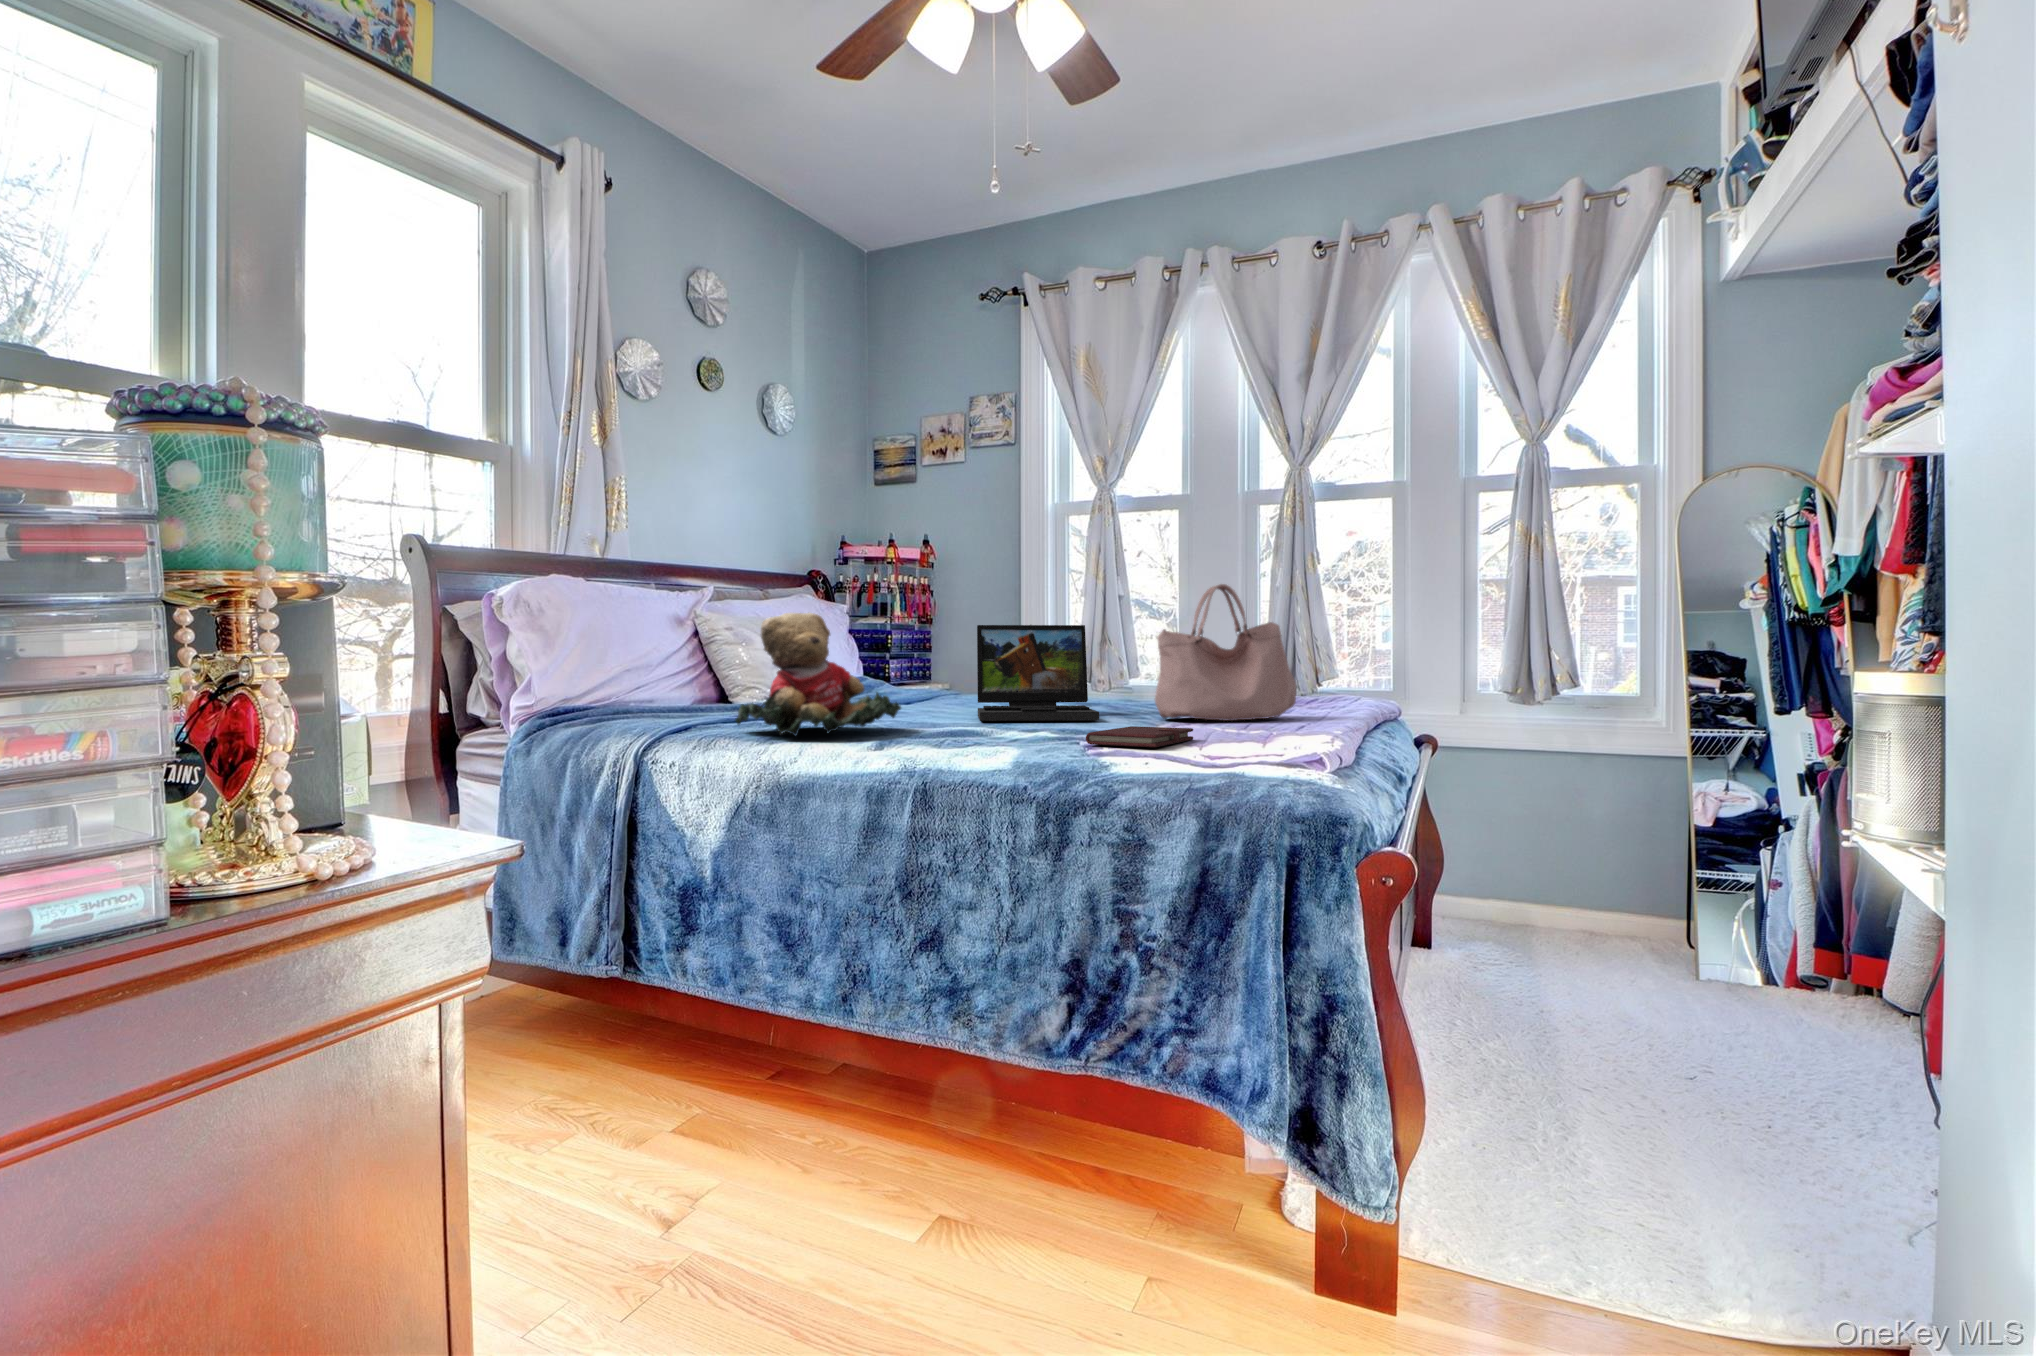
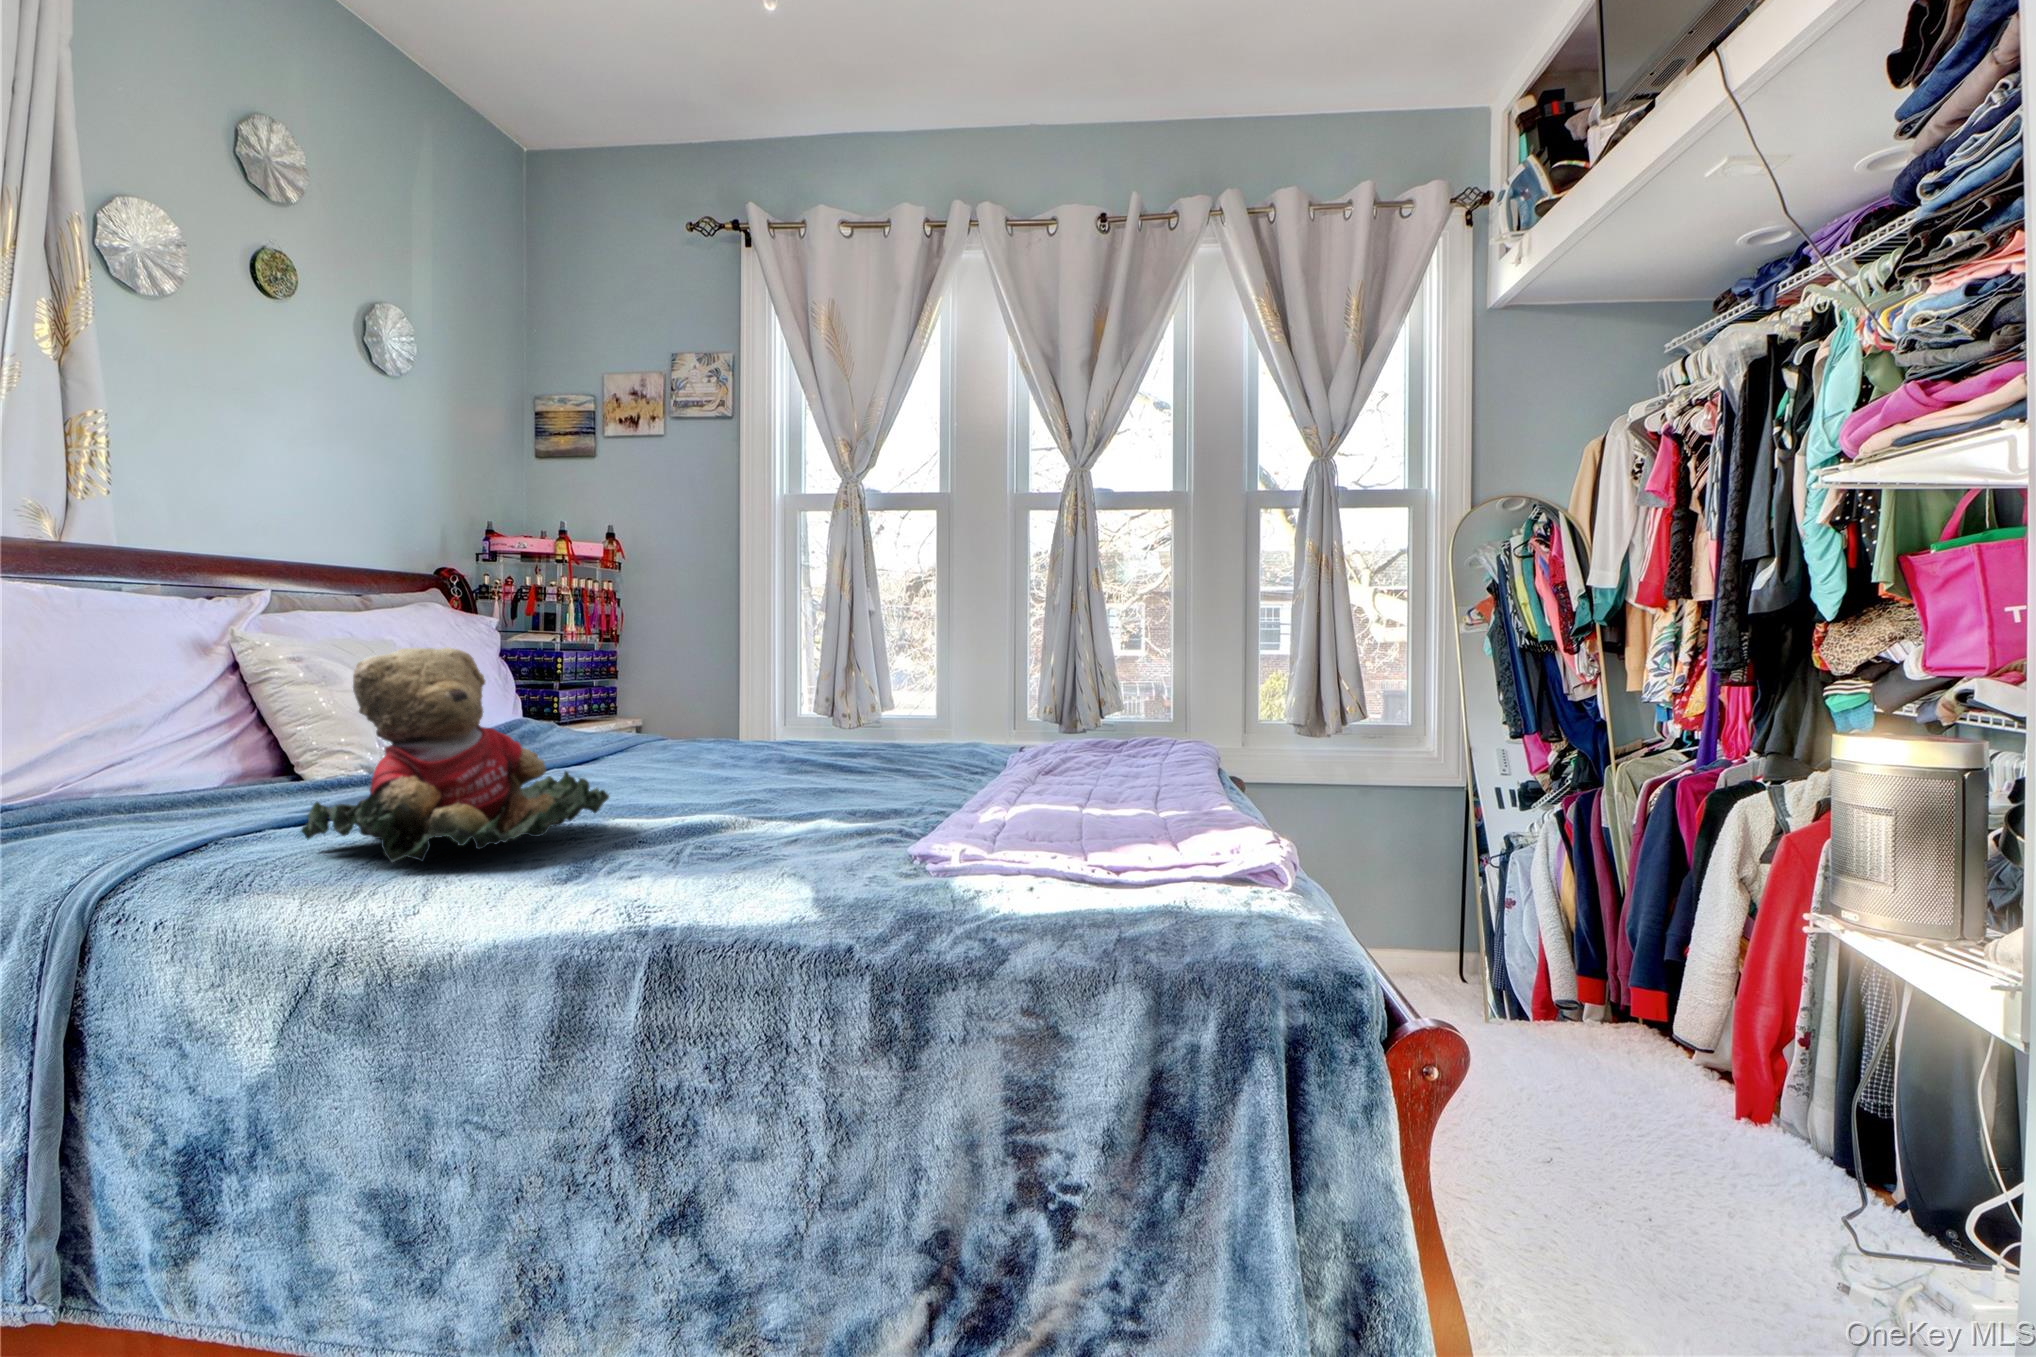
handbag: present [1155,584,1296,721] -> none [970,610,1140,790]
laptop: present [977,625,1099,721] -> none [713,659,899,804]
notebook: present [1086,726,1193,747] -> none [922,816,1059,860]

